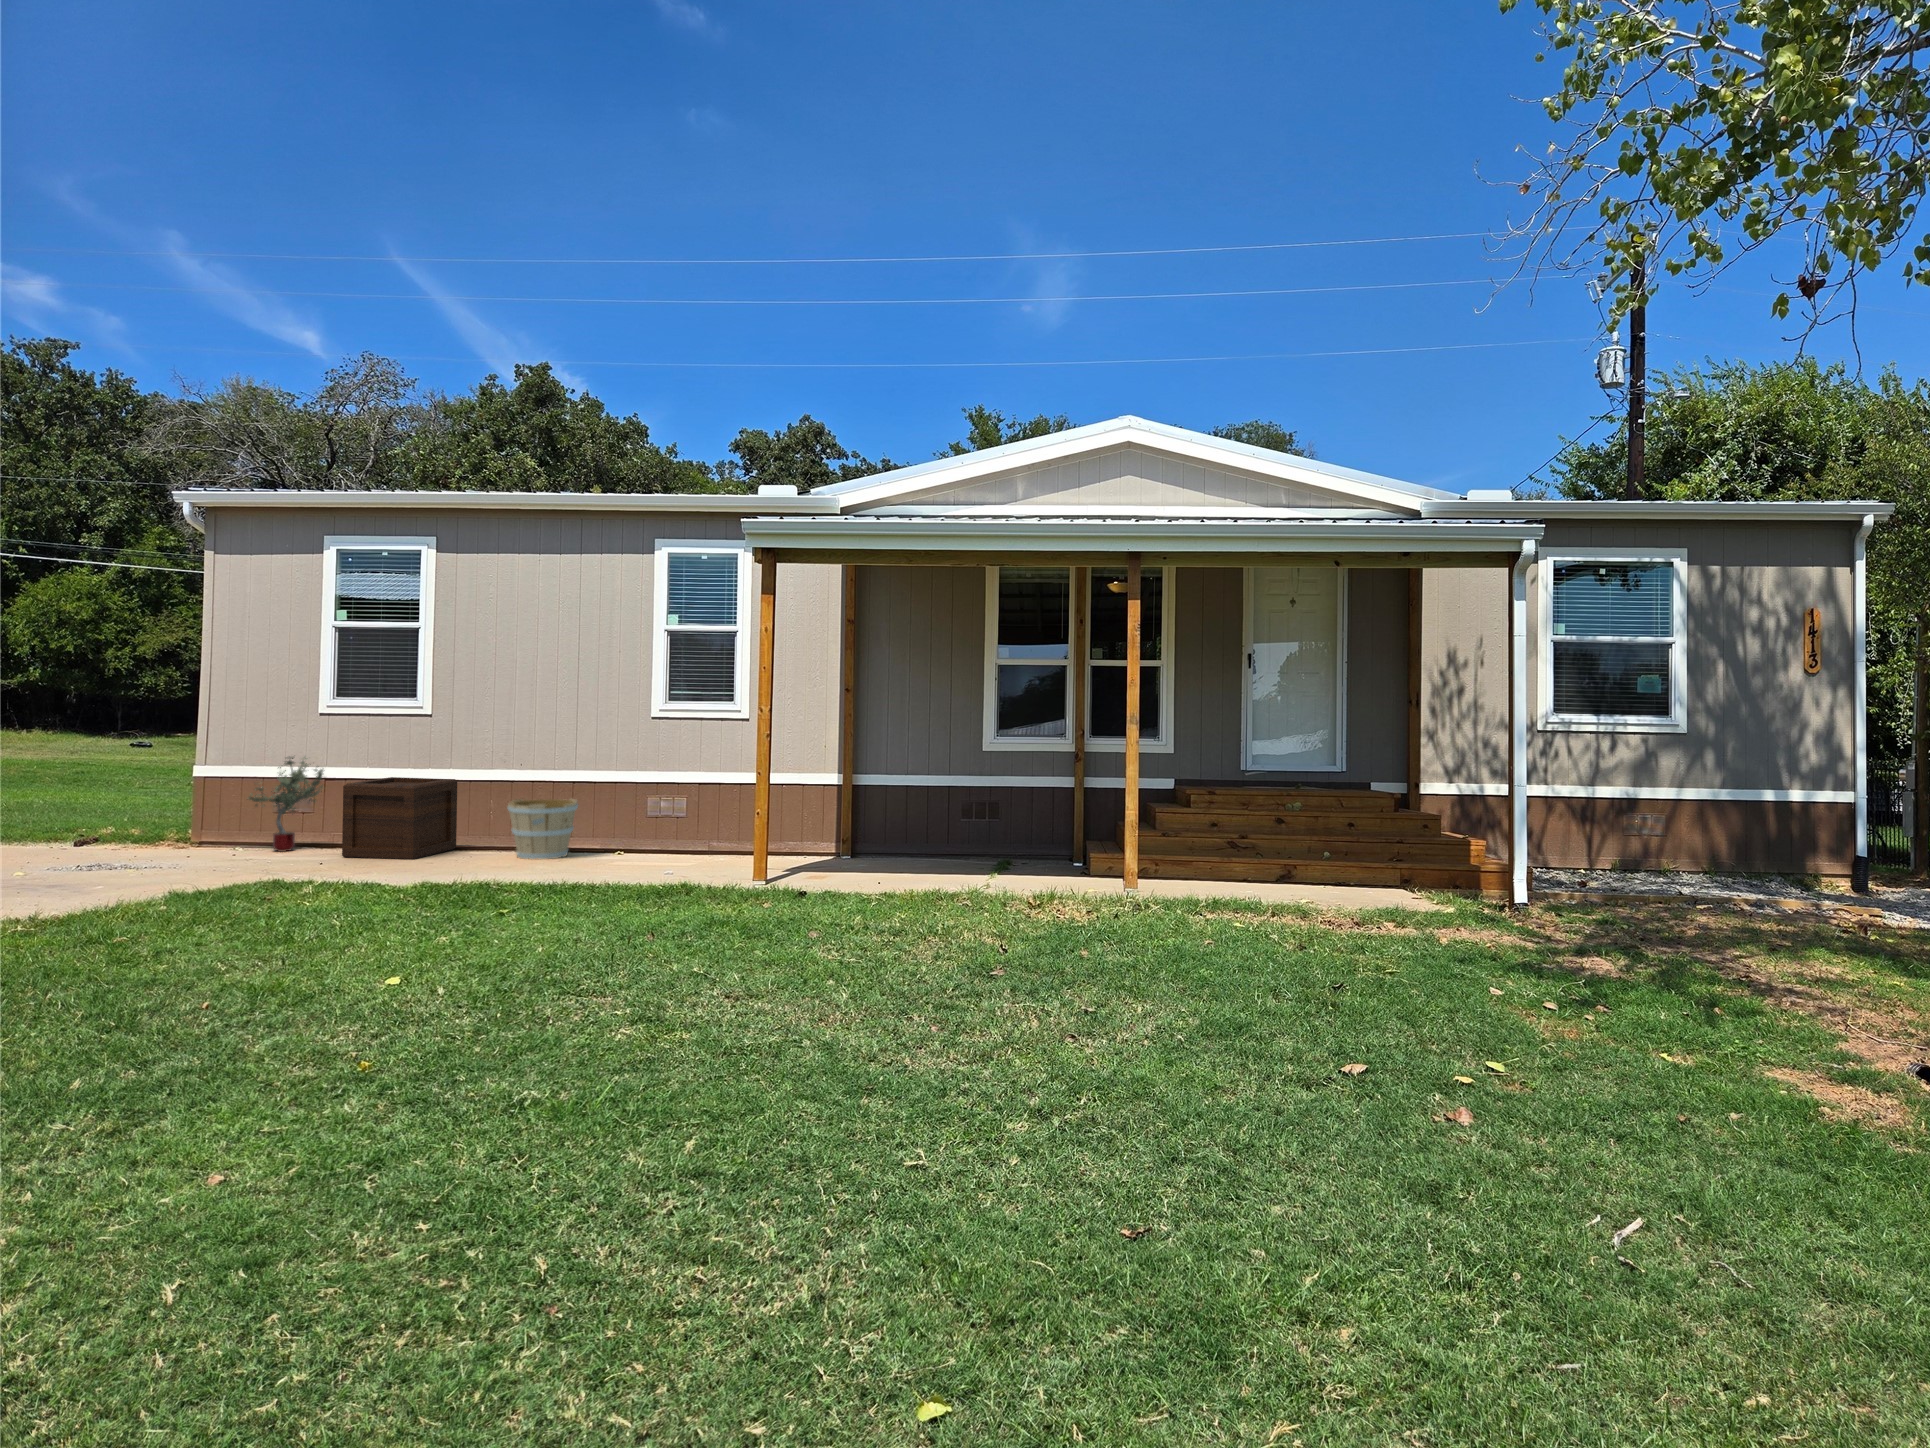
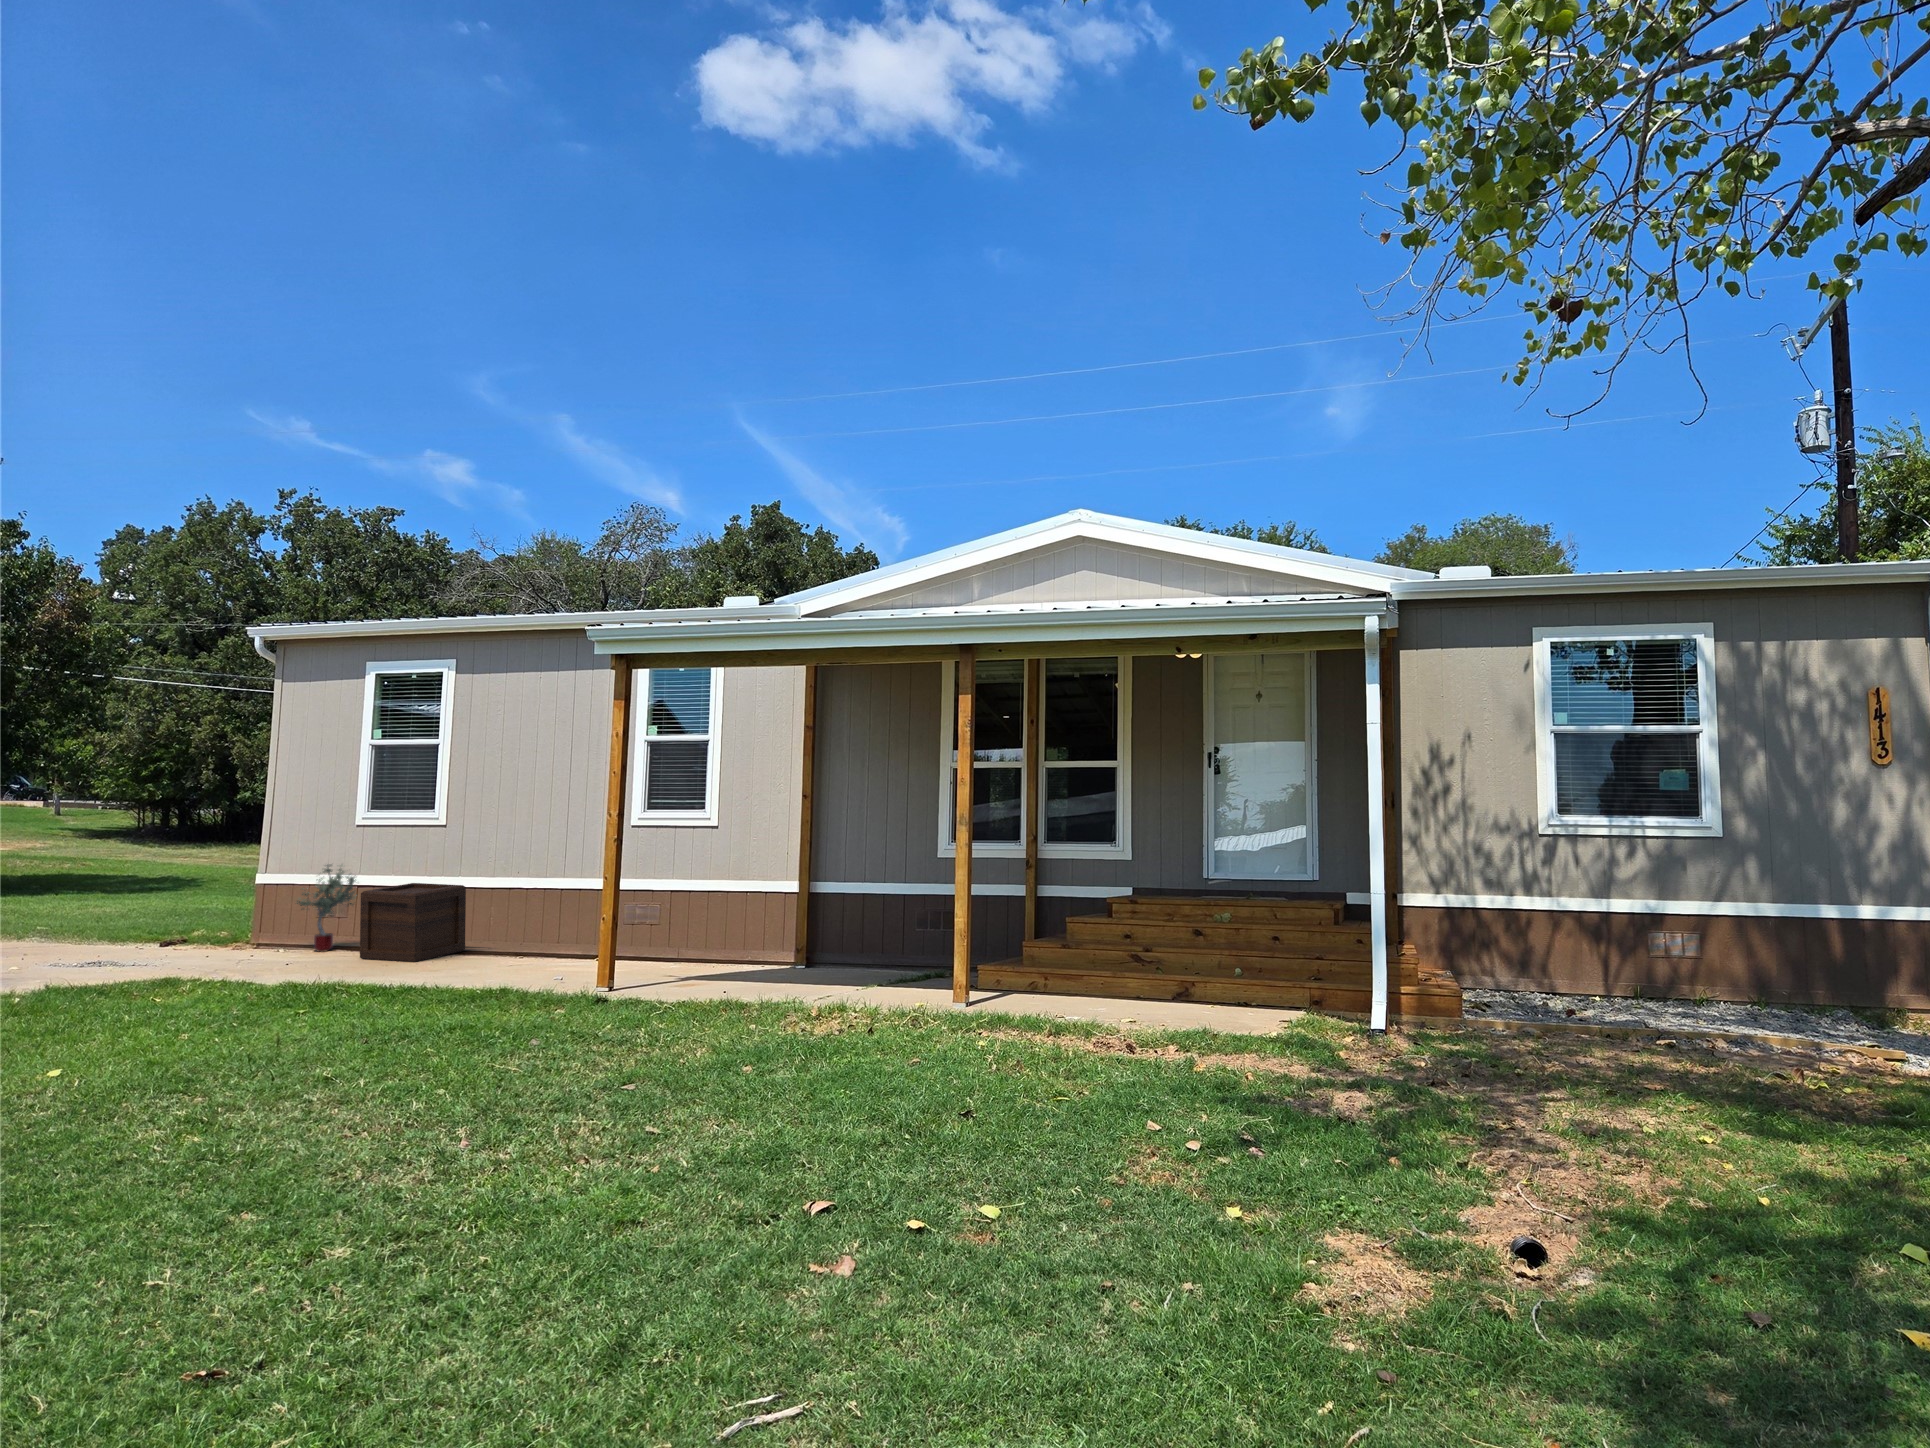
wooden bucket: present [508,799,578,860] -> none [496,904,563,964]

